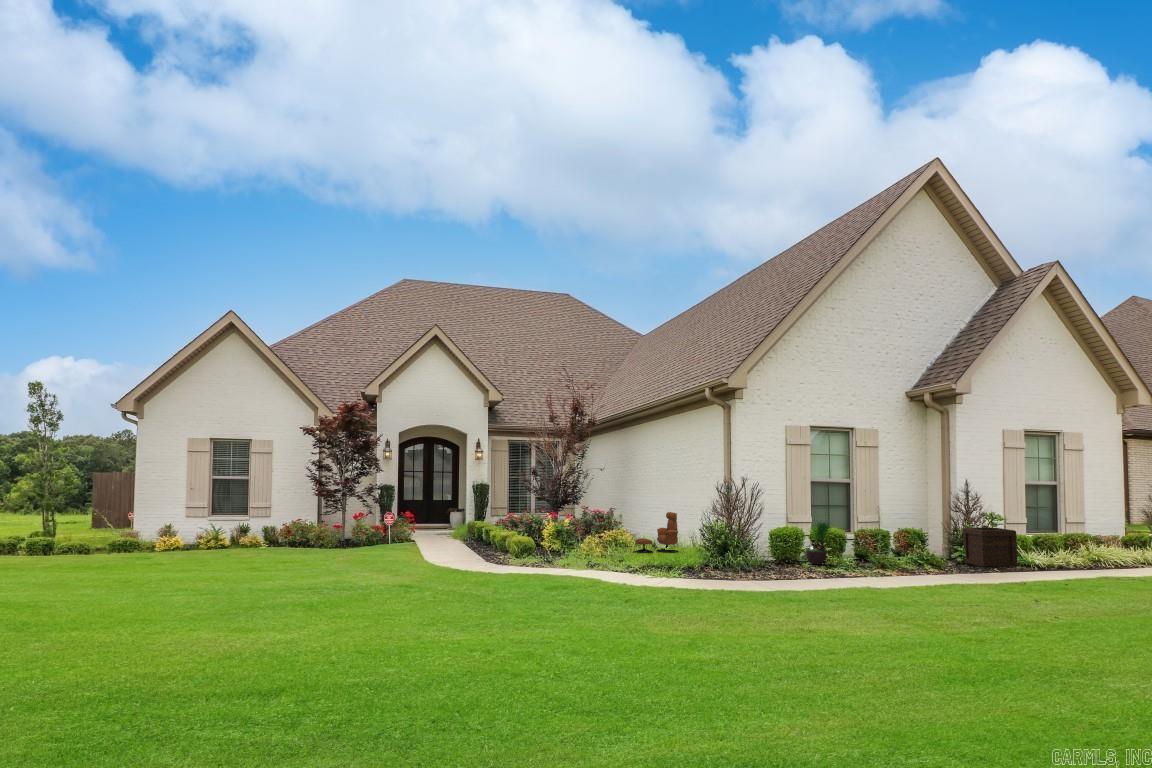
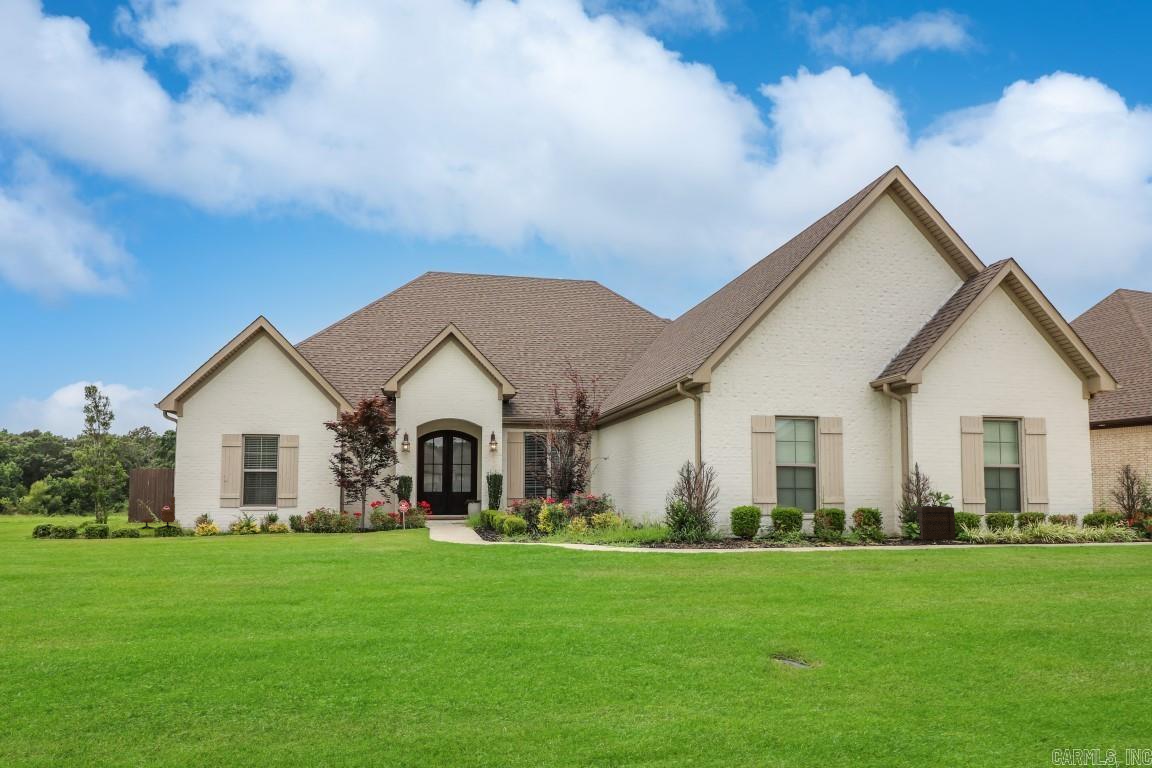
lounge chair: present [634,512,678,553] -> present [138,497,176,529]
potted tree: present [806,522,829,564] -> none [765,497,789,539]

